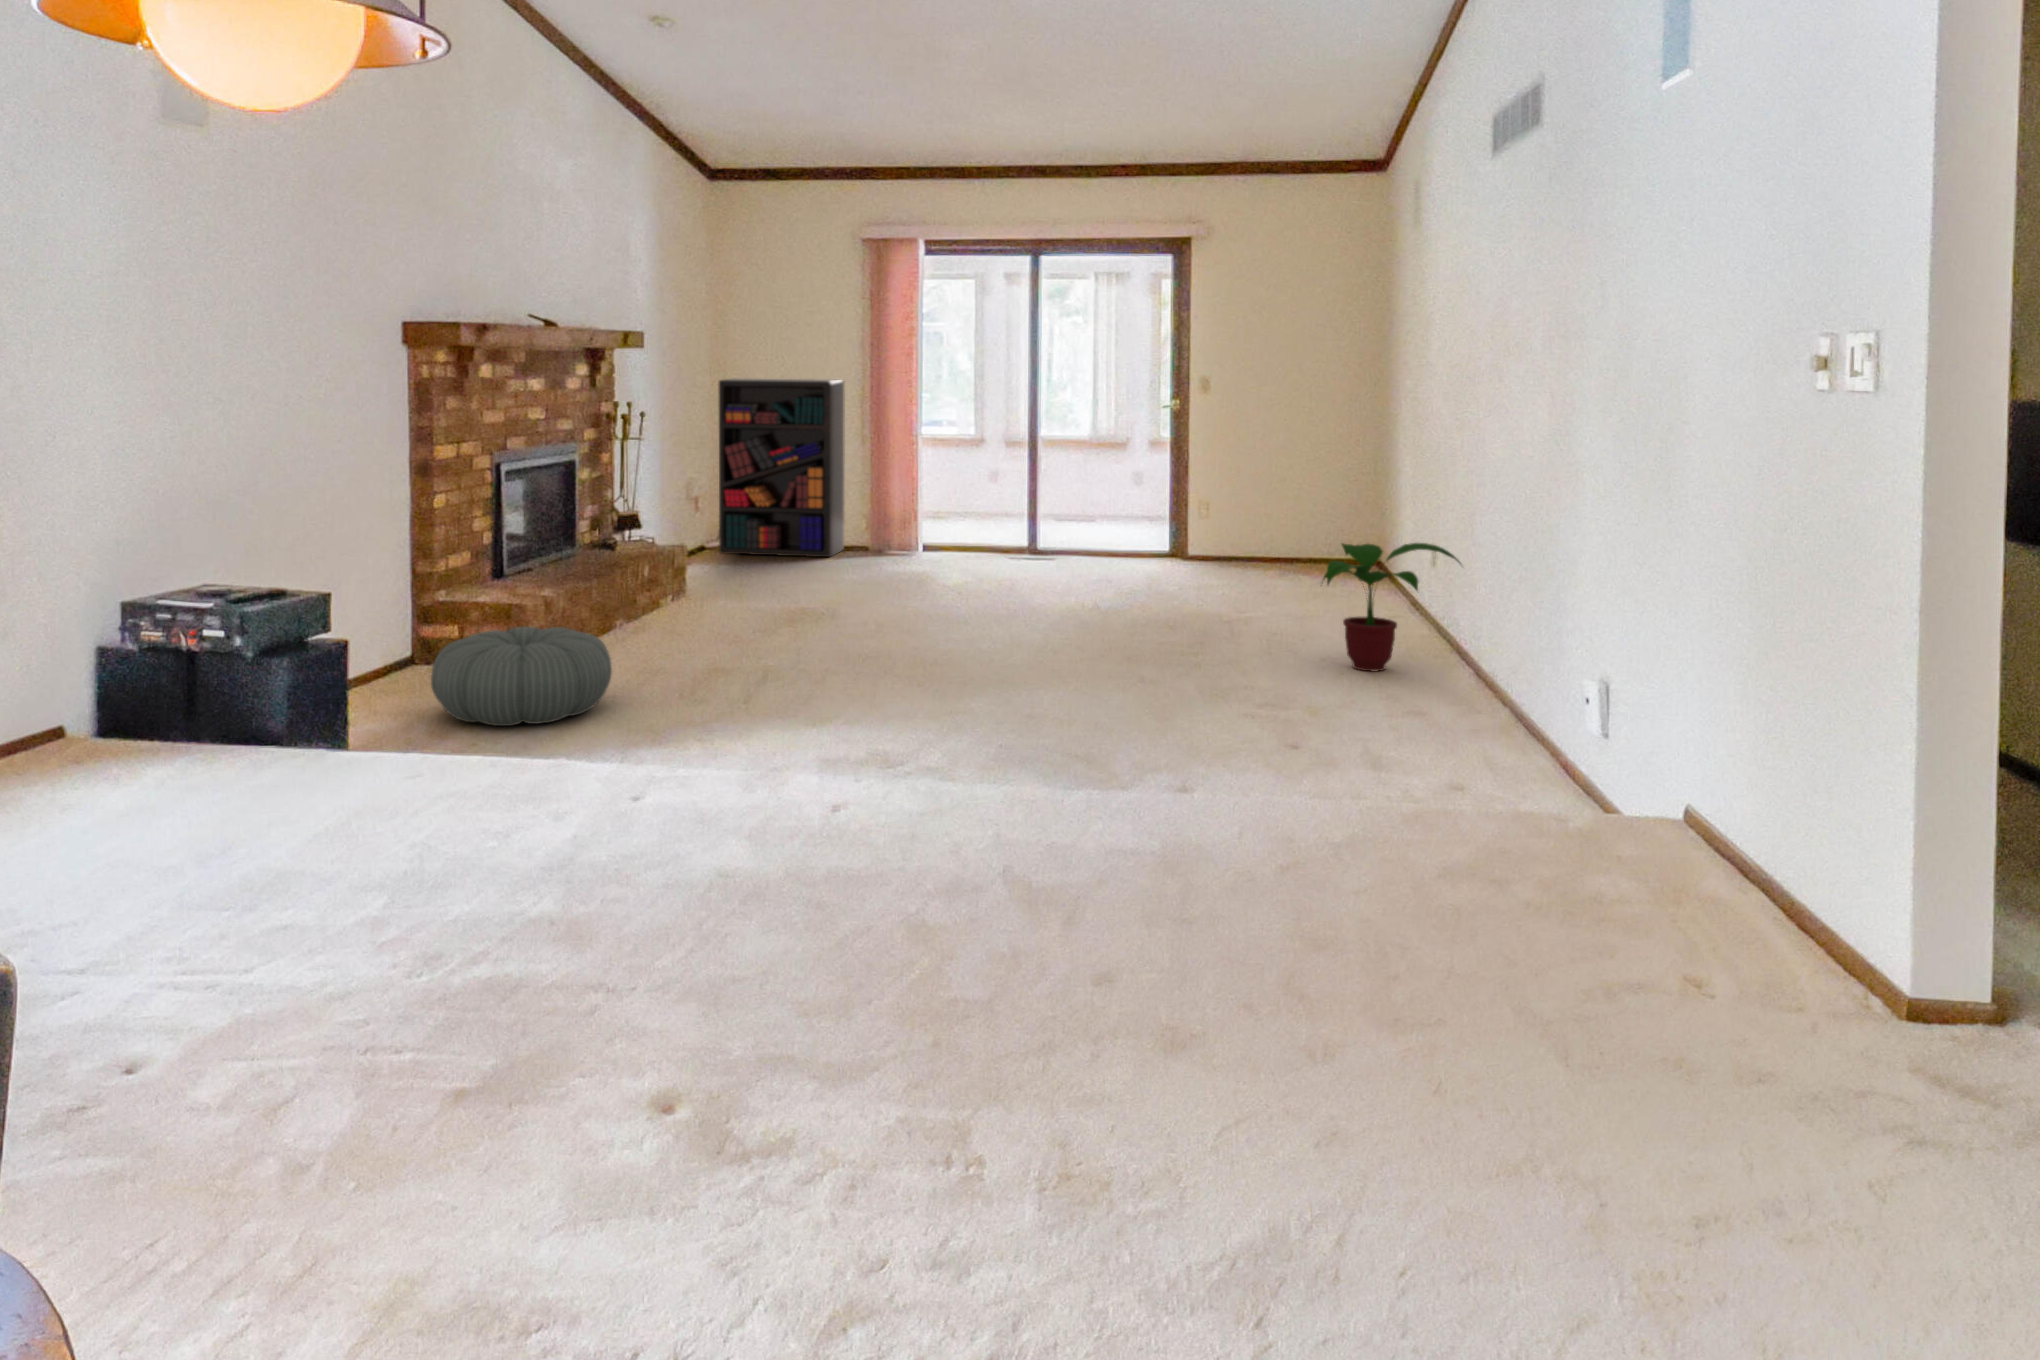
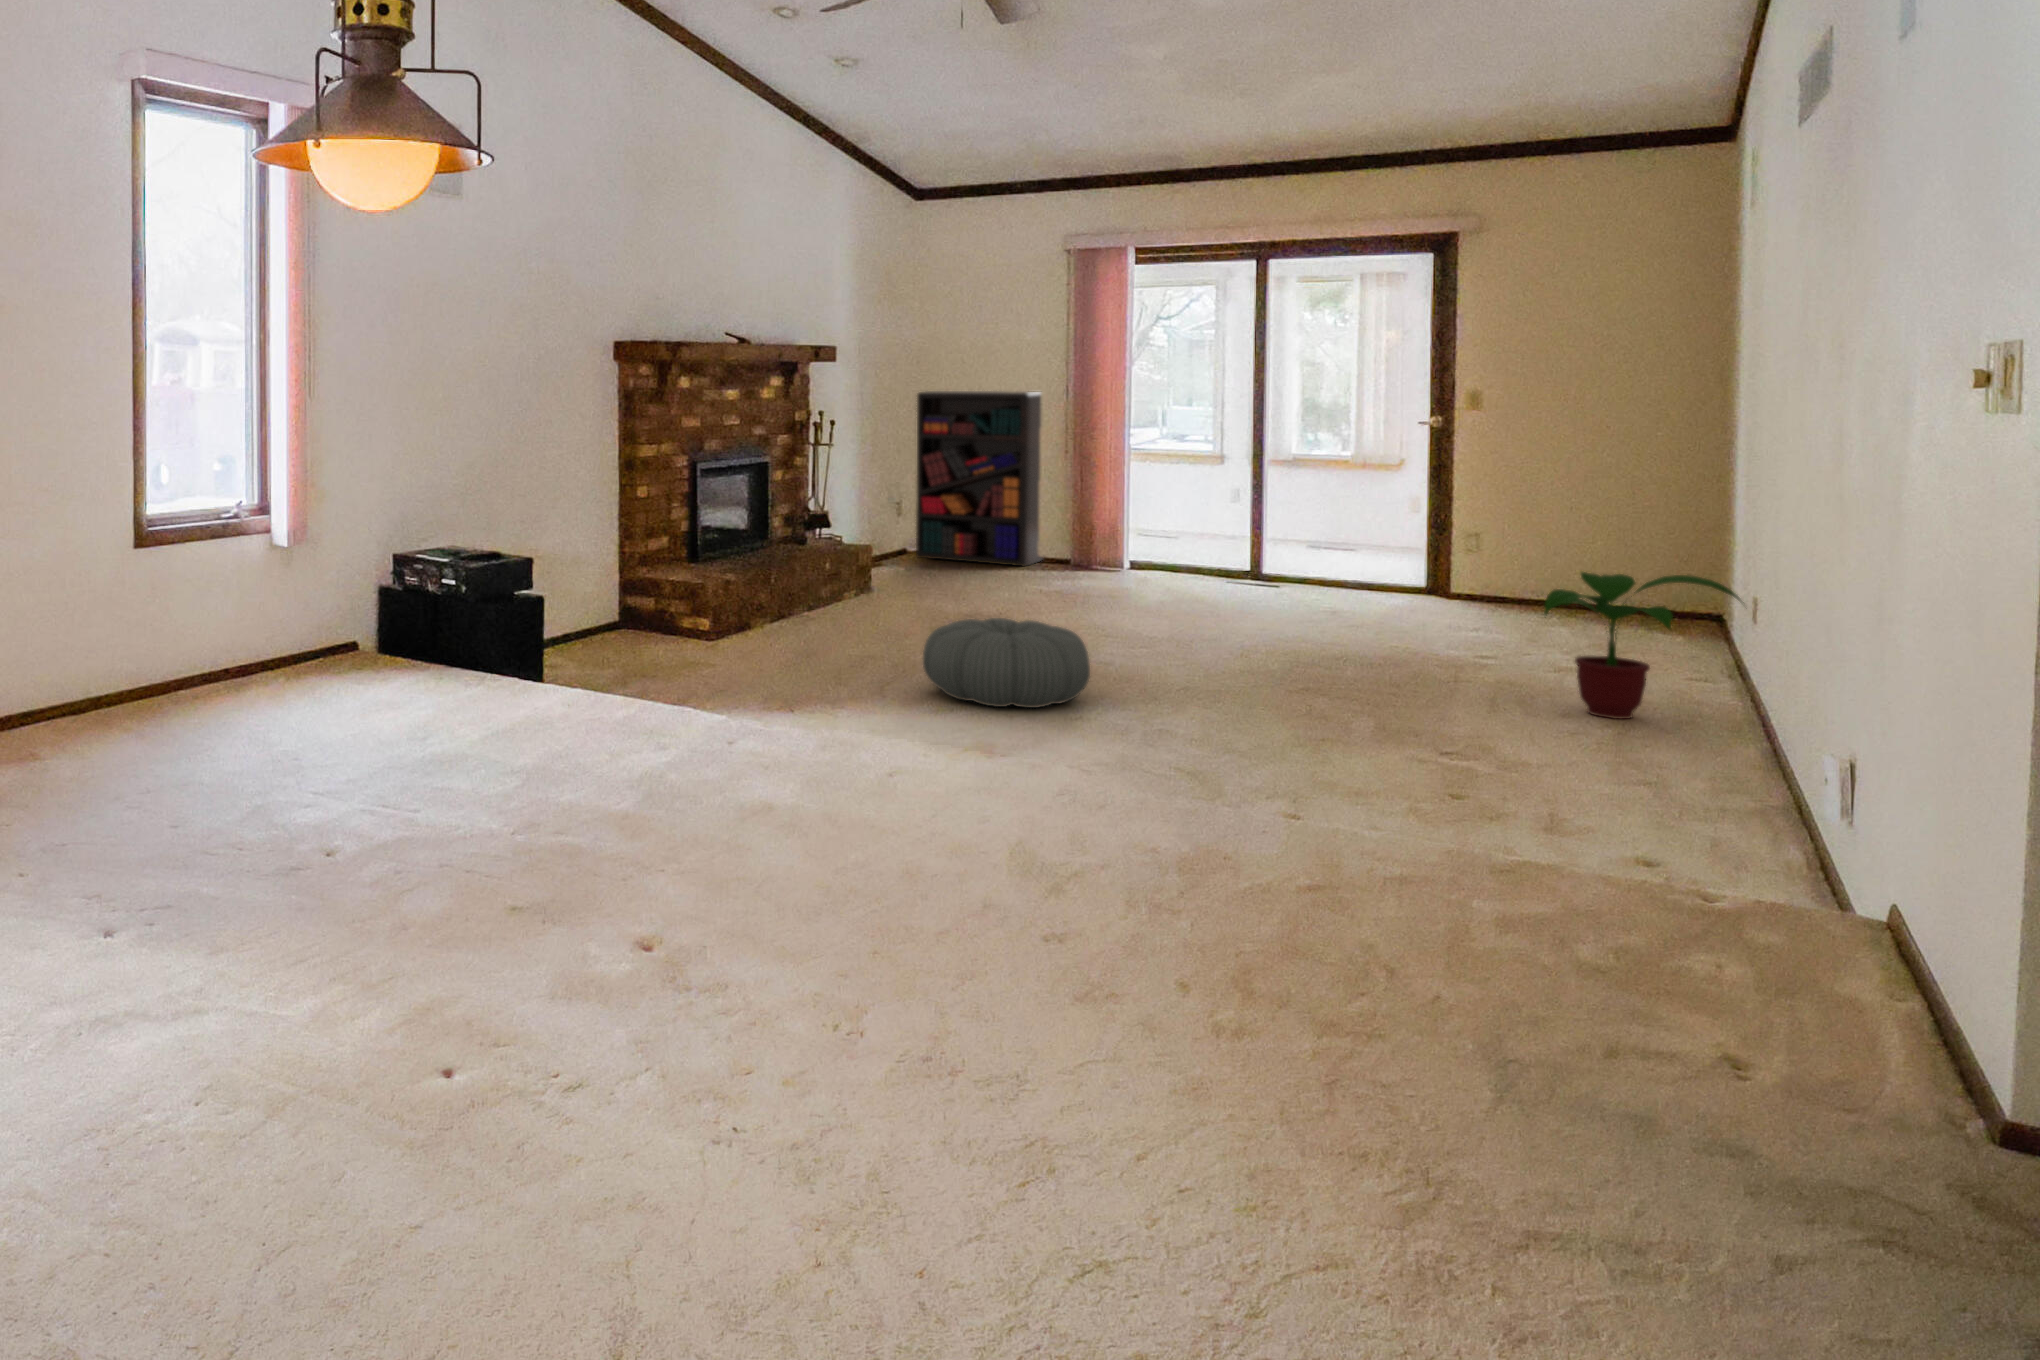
pouf: present [431,627,612,726] -> present [923,618,1090,708]

